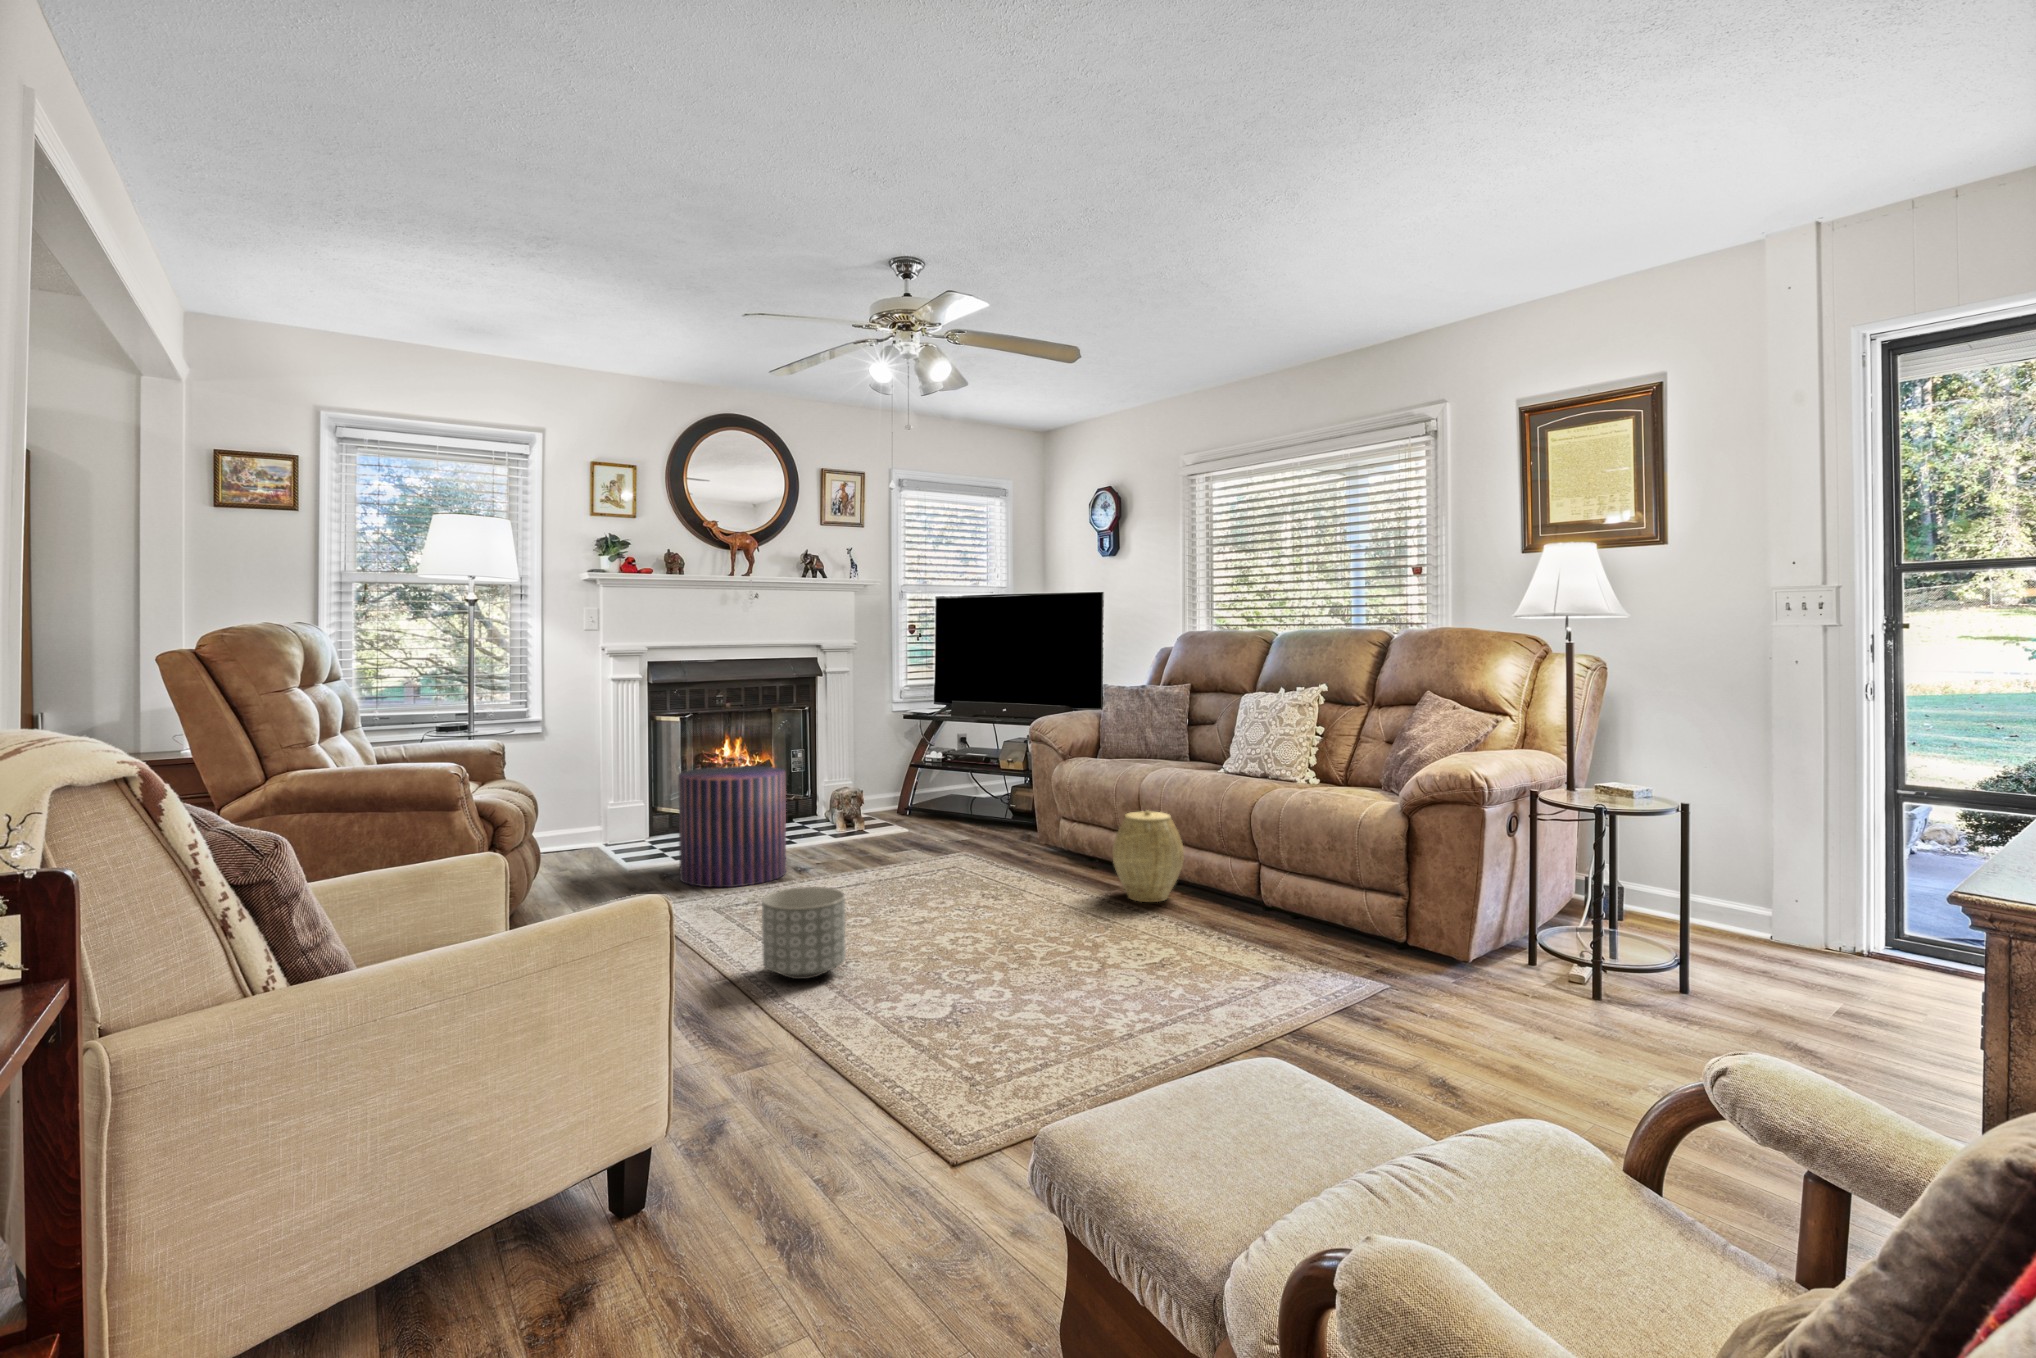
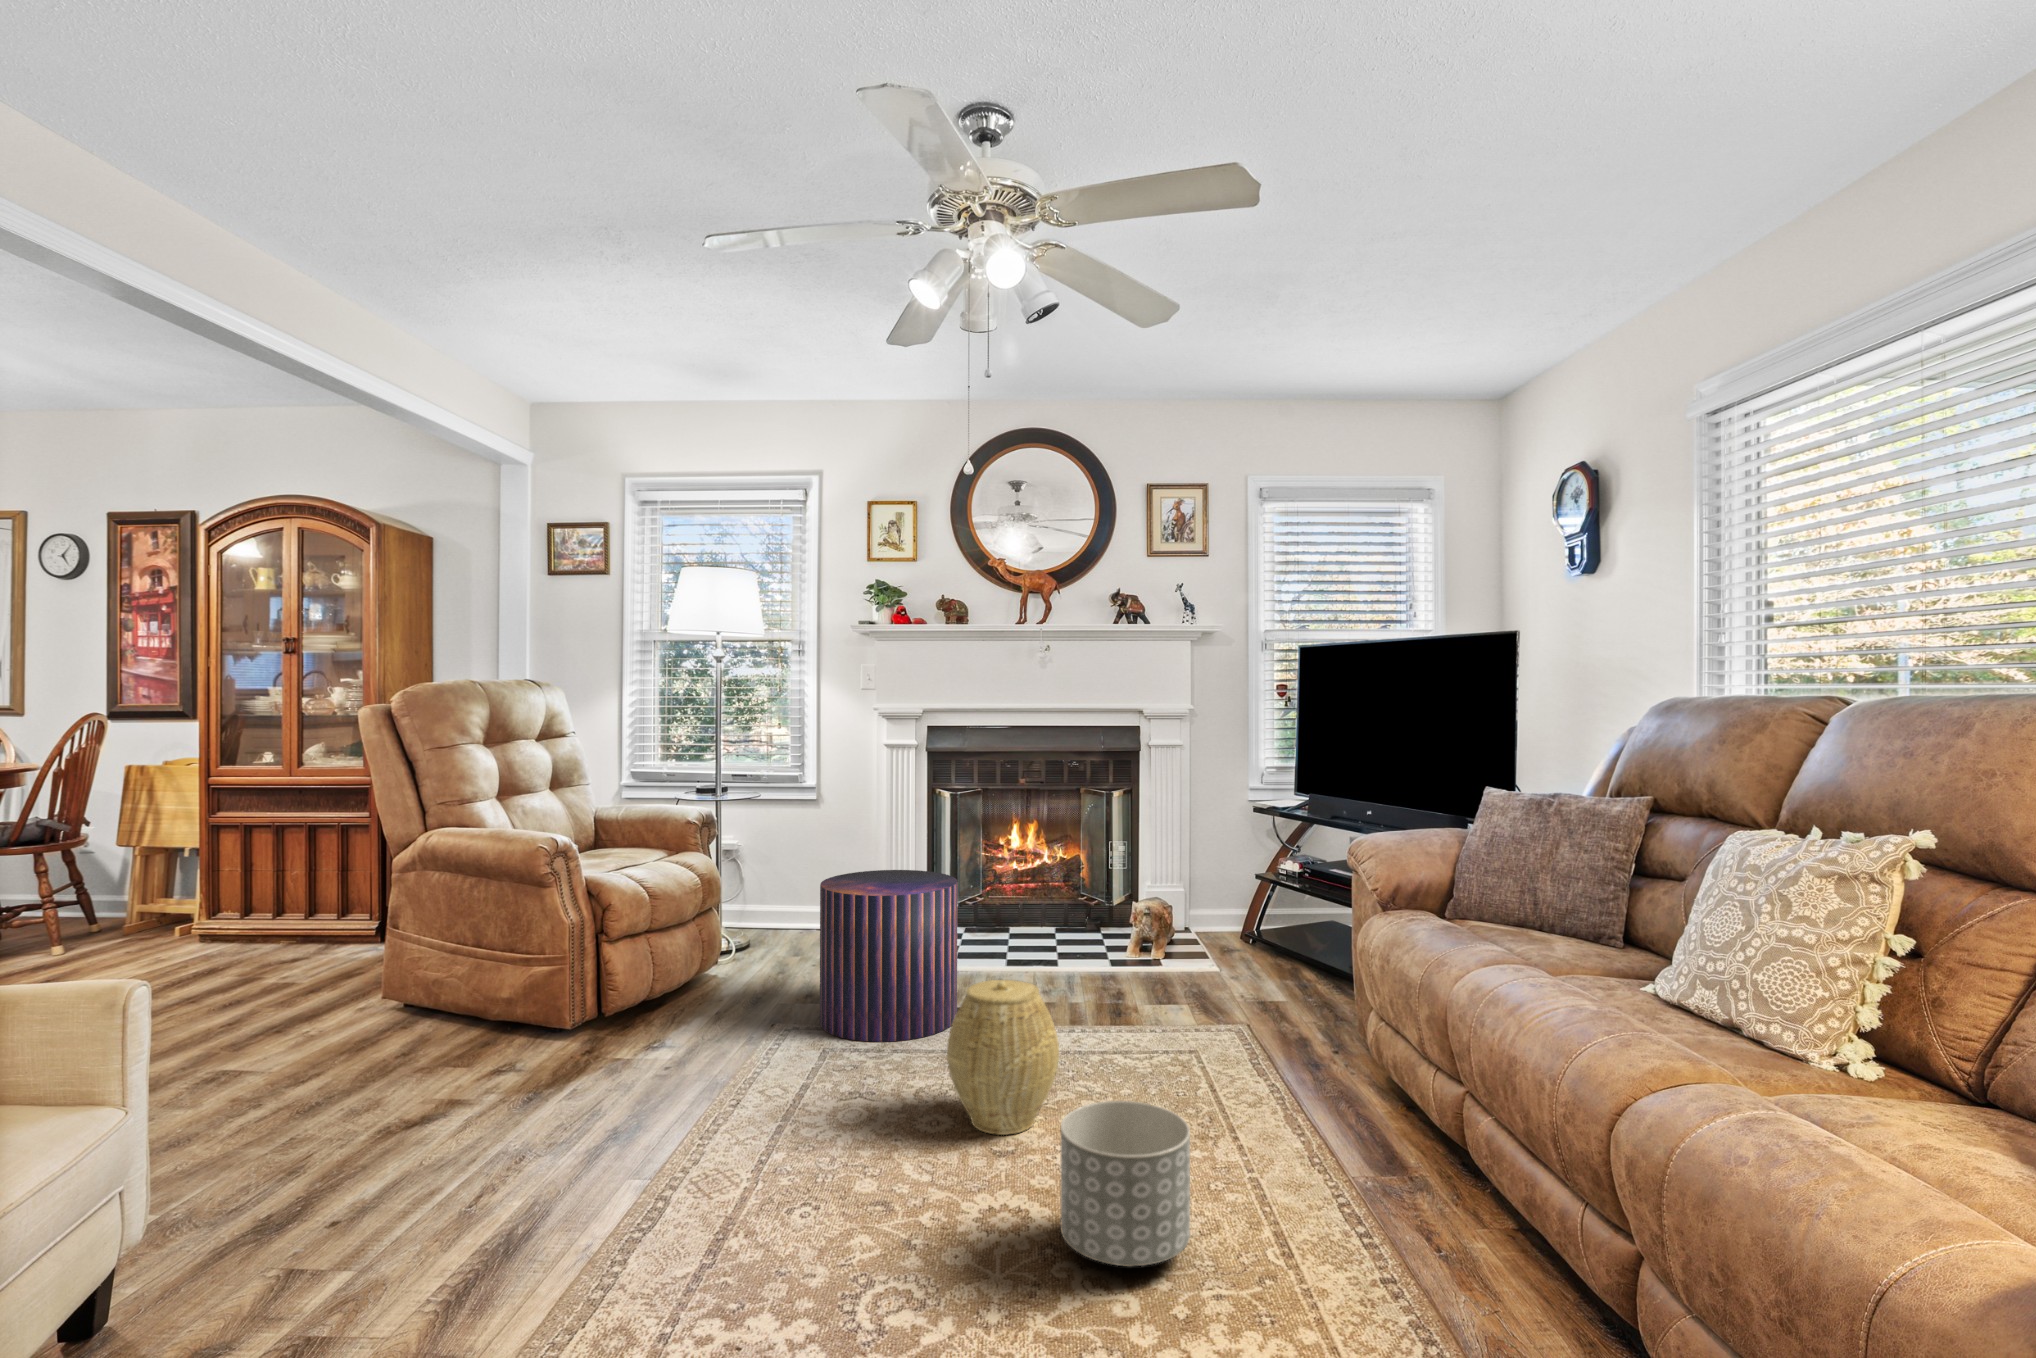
woven basket: present [1113,810,1184,902] -> present [947,980,1059,1135]
planter: present [762,887,846,979] -> present [1061,1101,1190,1267]

